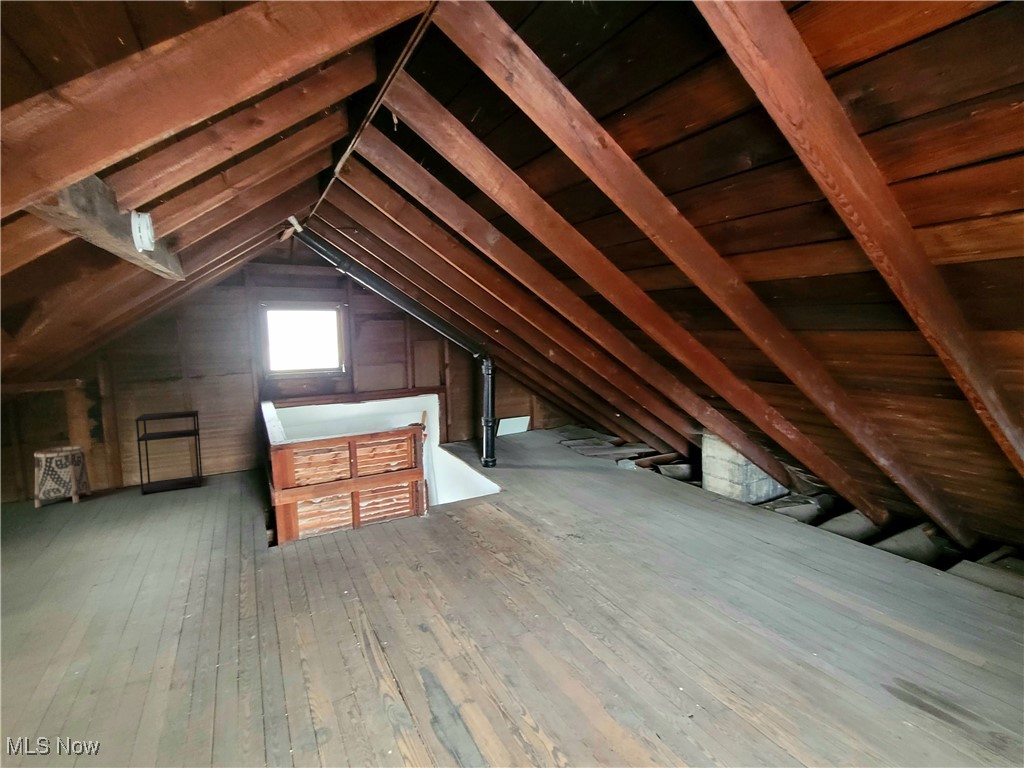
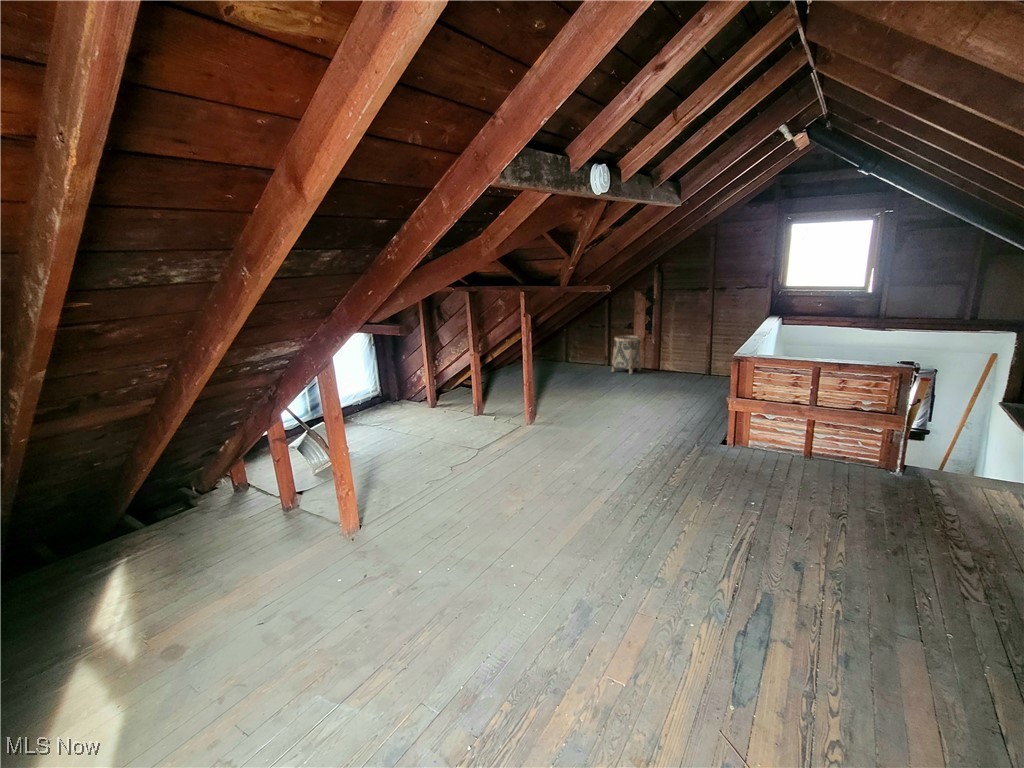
shelving unit: present [135,410,203,495] -> none [666,318,716,382]

